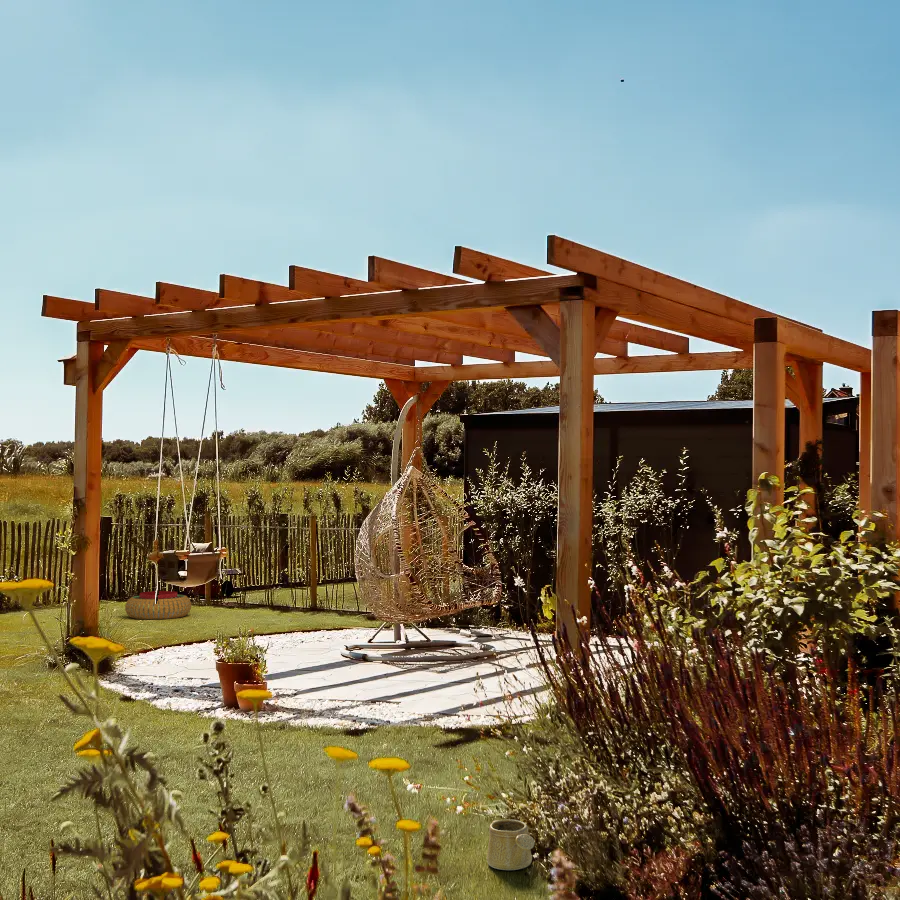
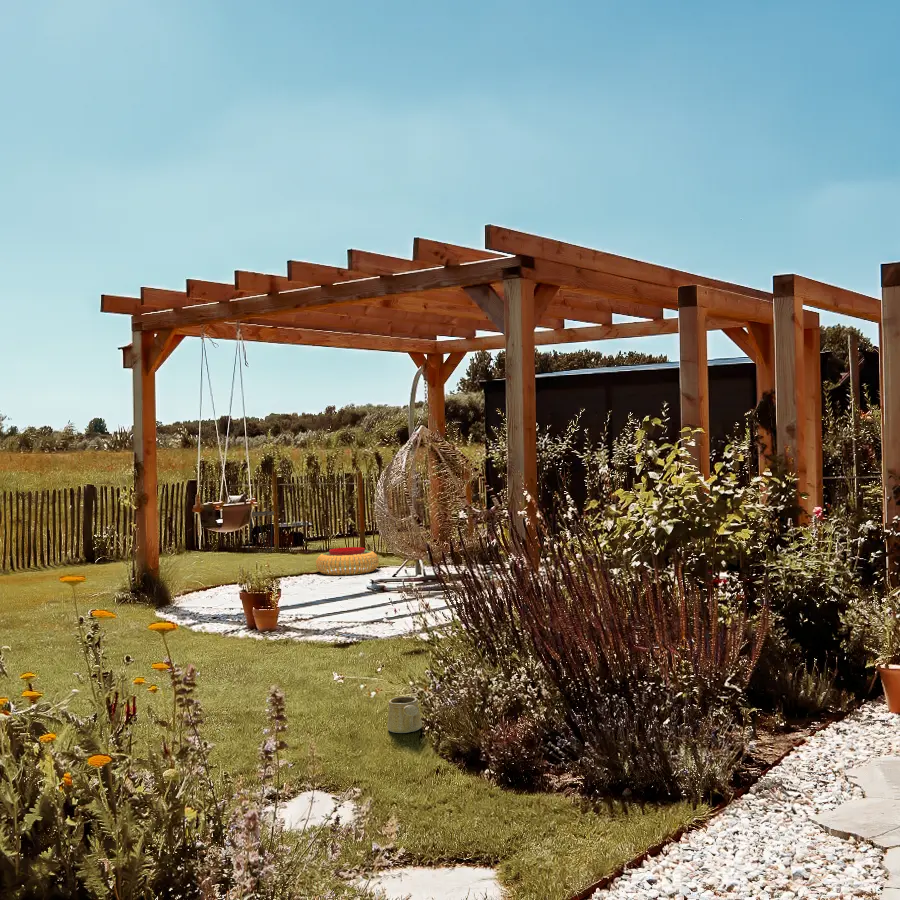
side table: none [178,557,212,605] -> present [248,511,274,552]
pouf: present [125,591,191,619] -> present [316,547,379,575]

